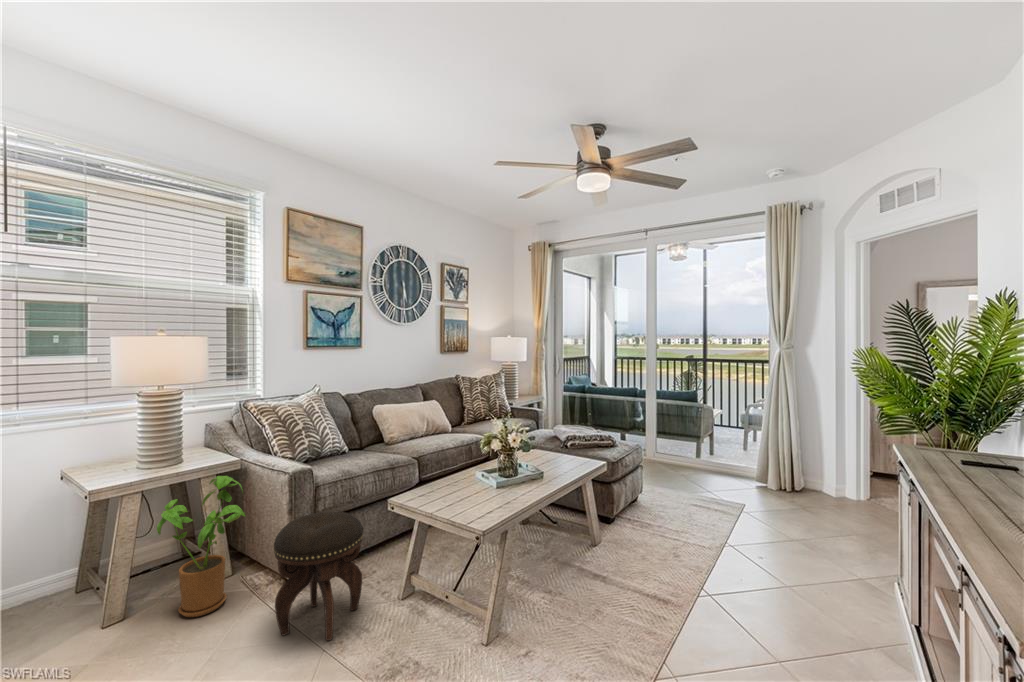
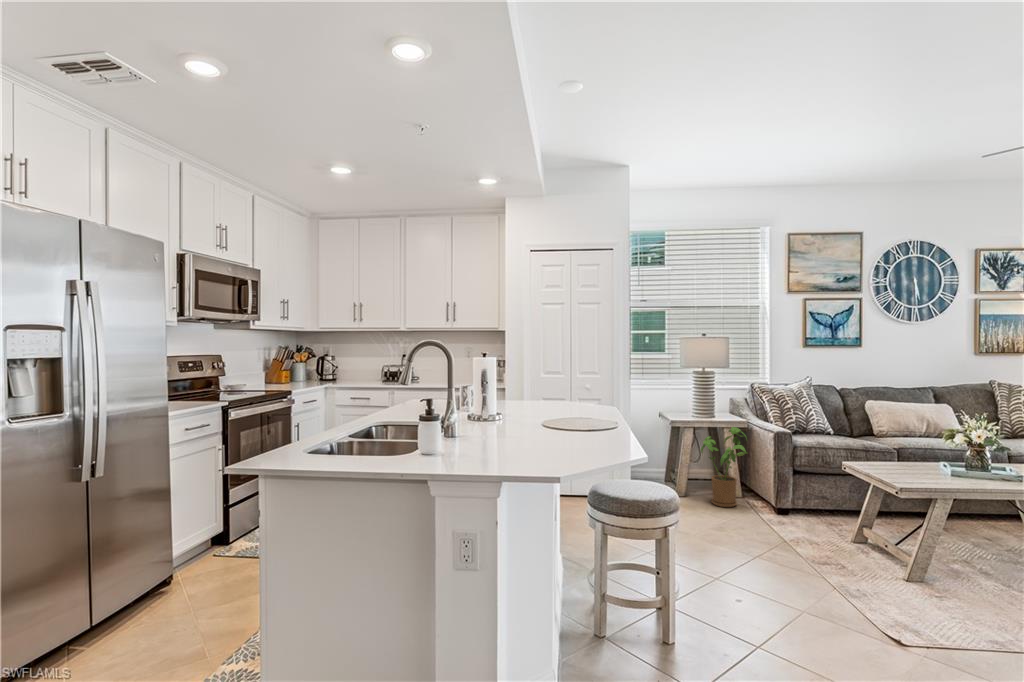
footstool: present [274,511,363,640] -> none [760,460,823,540]

